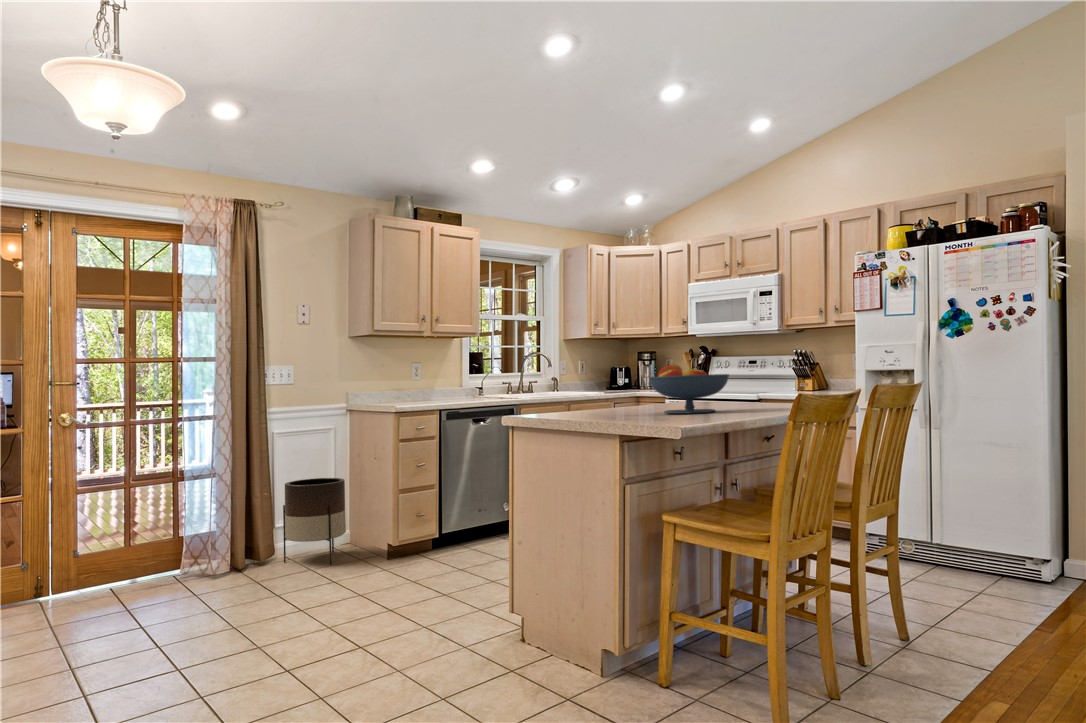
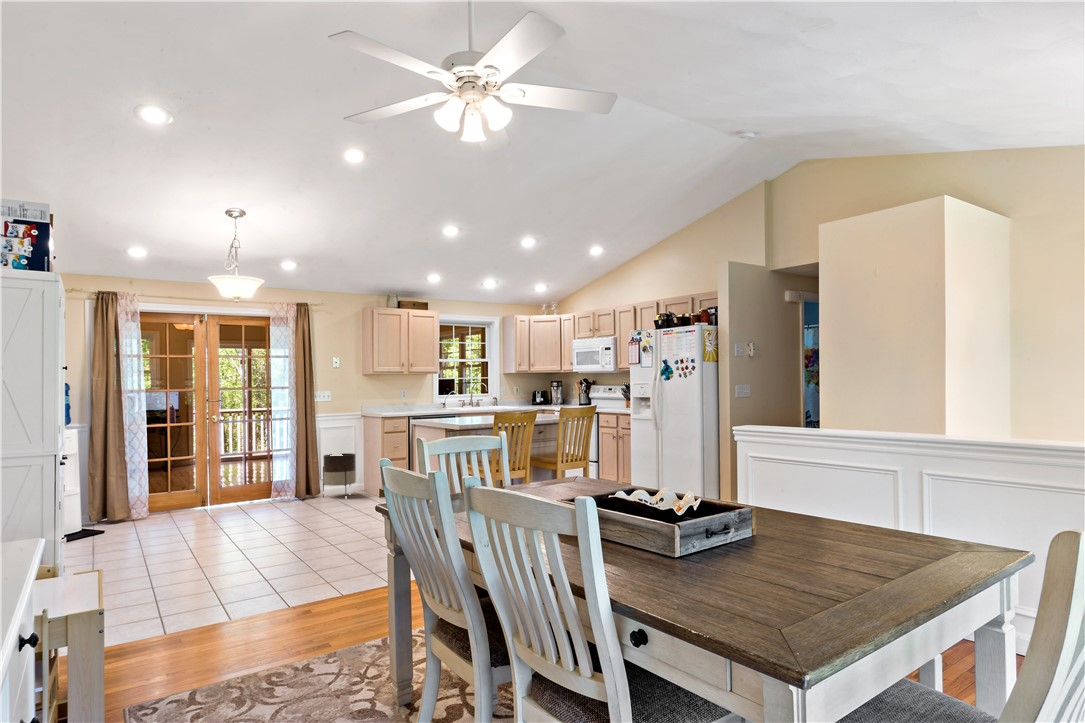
fruit bowl: present [649,364,729,414] -> none [471,397,507,420]

